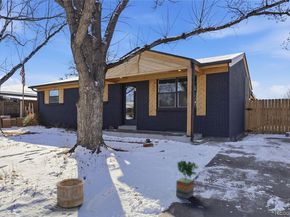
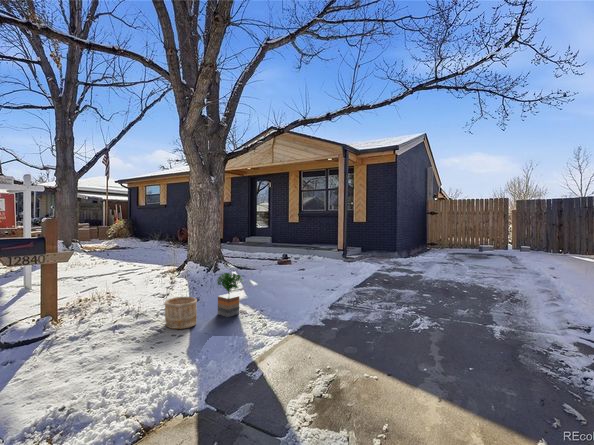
potted tree: present [176,161,198,199] -> present [217,273,244,317]

